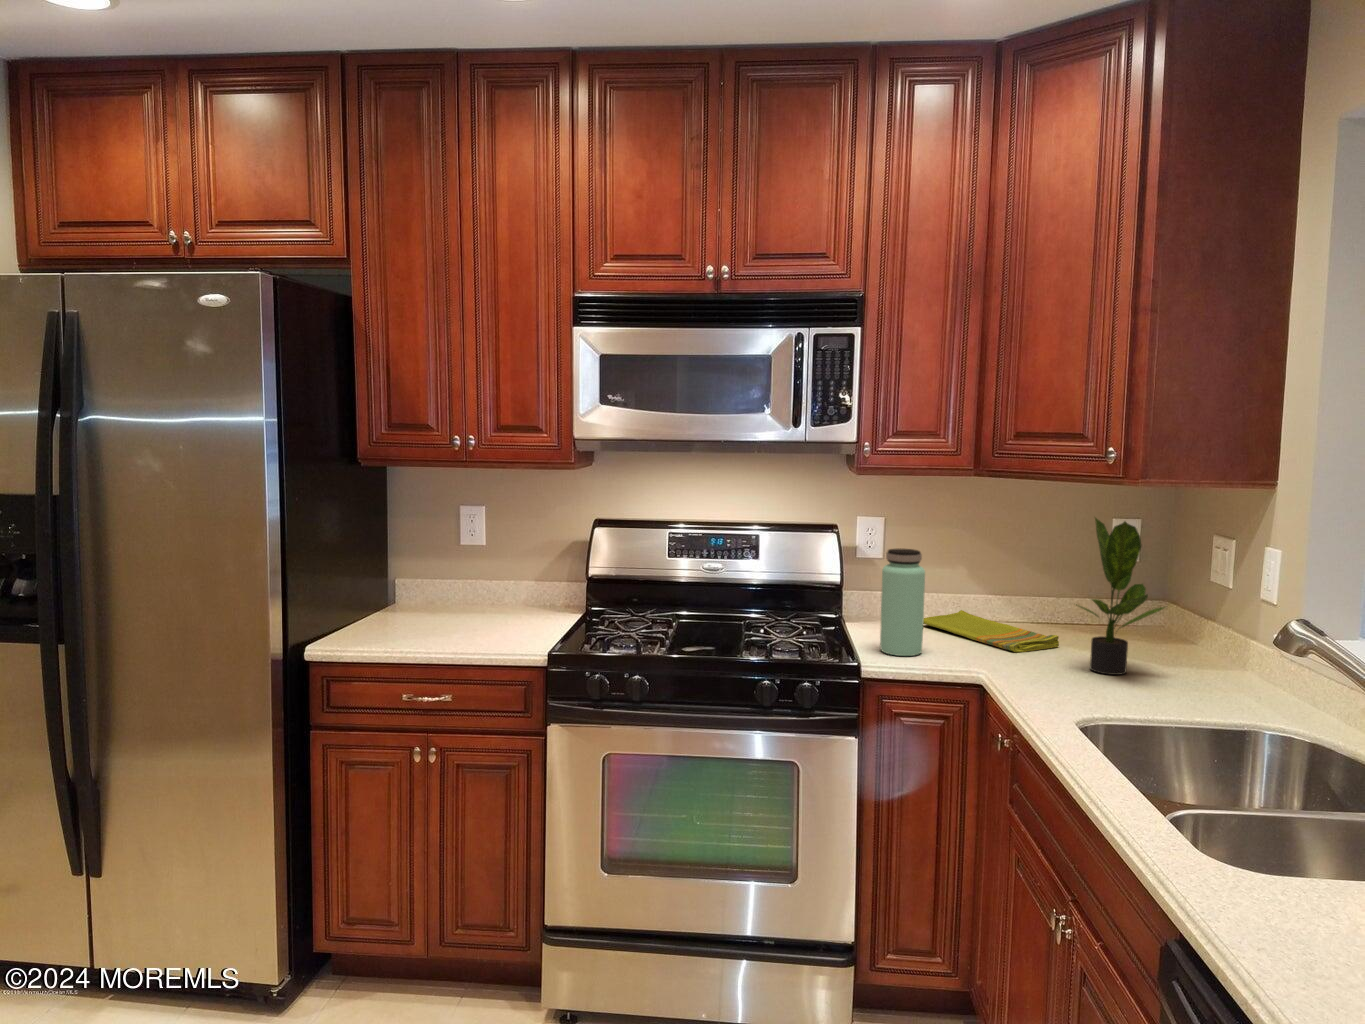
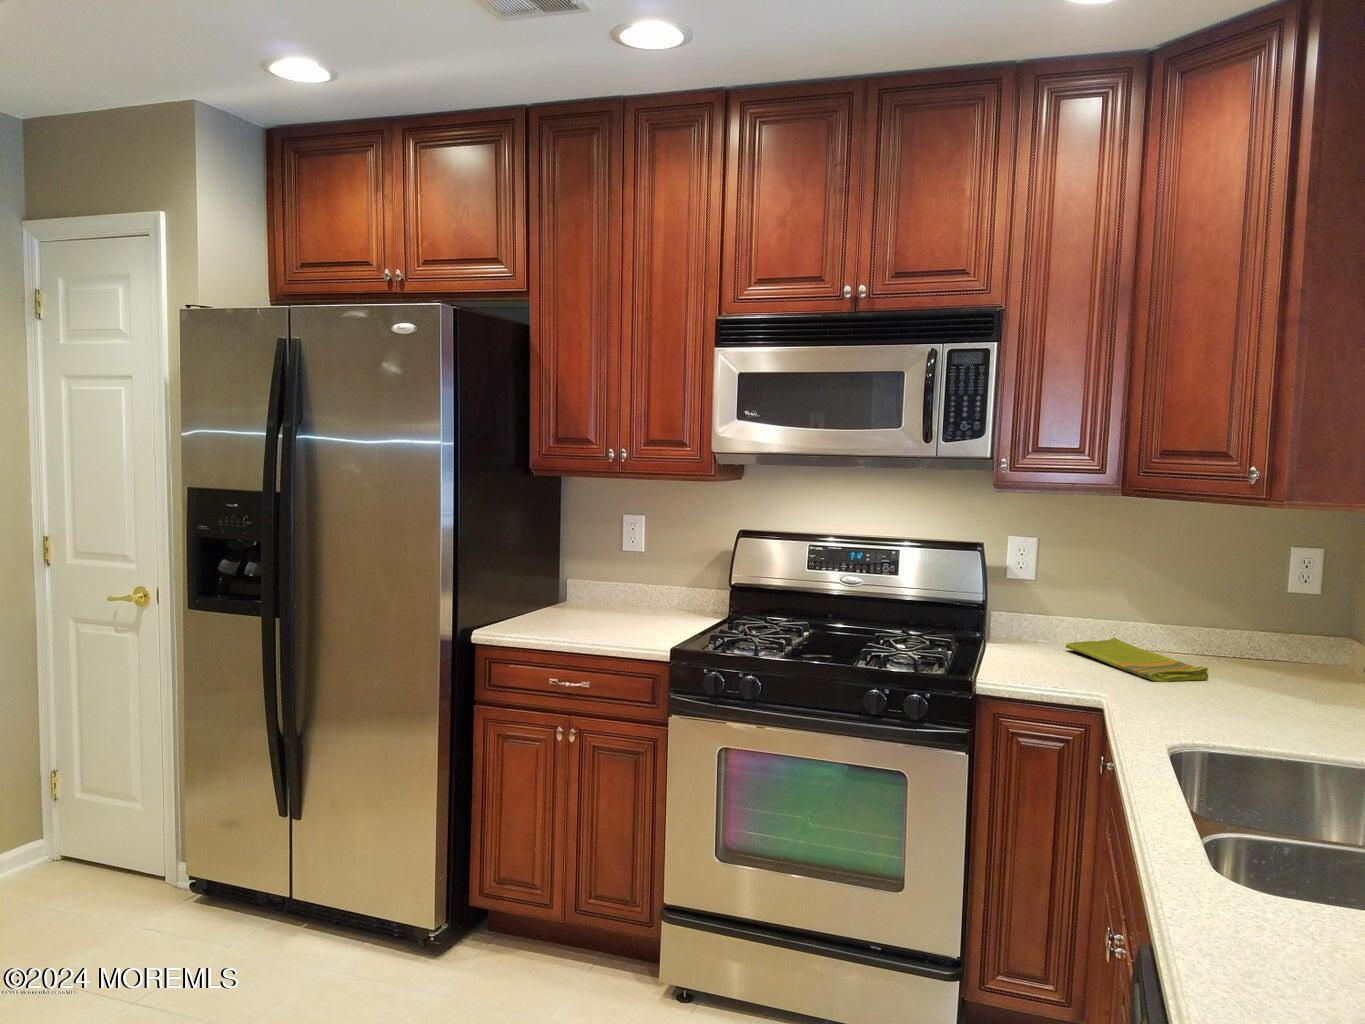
potted plant: present [1076,518,1165,675] -> none [1206,540,1315,709]
bottle: present [880,548,925,656] -> none [1006,567,1054,676]

